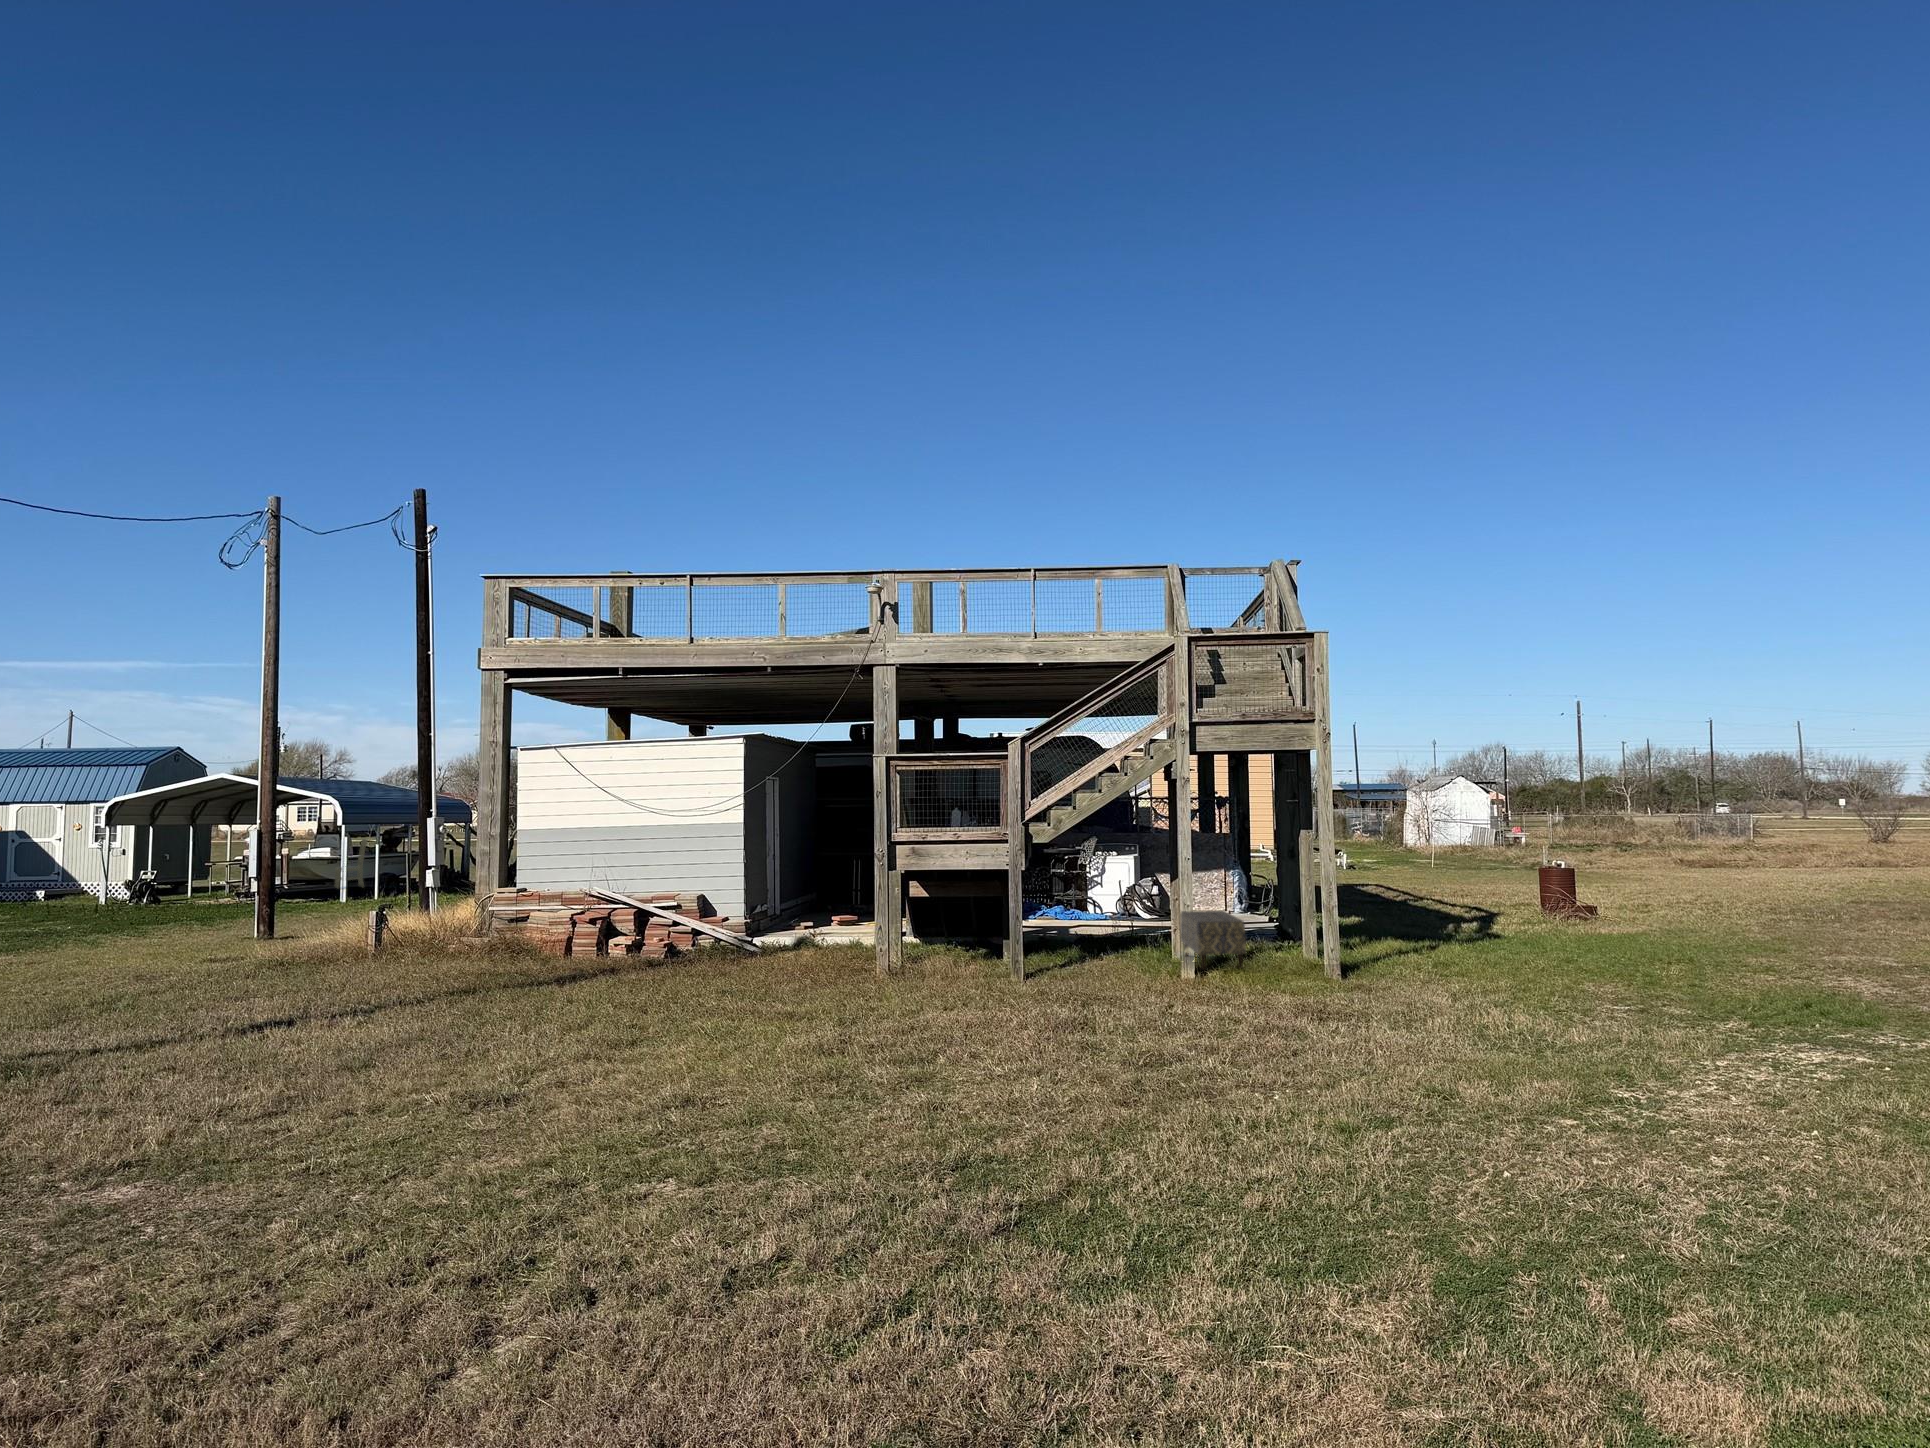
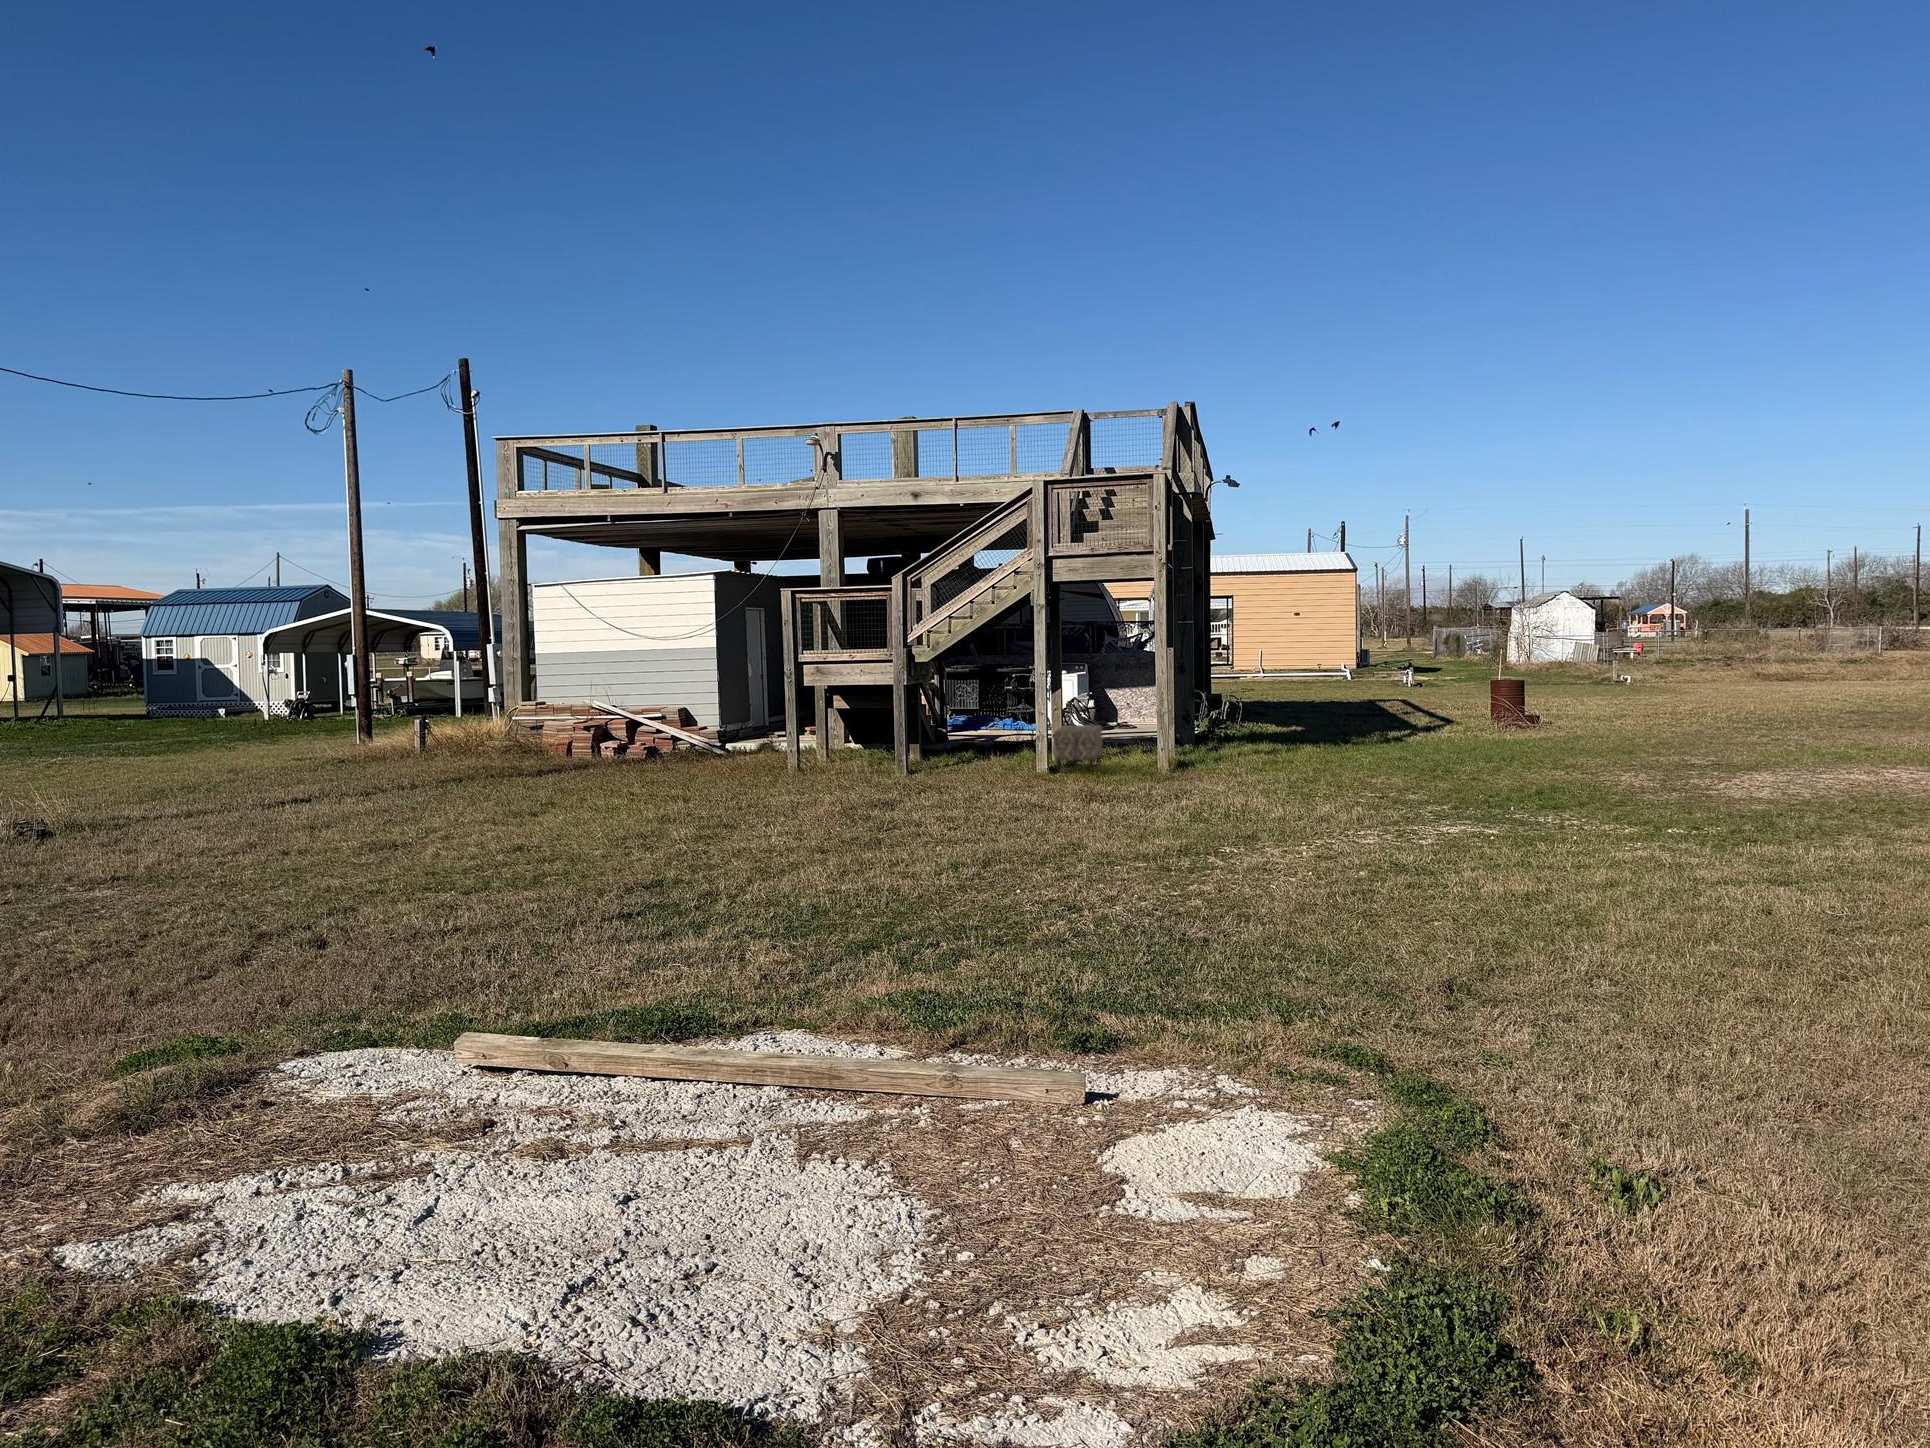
chair: present [335,839,367,888] -> none [452,666,477,711]

